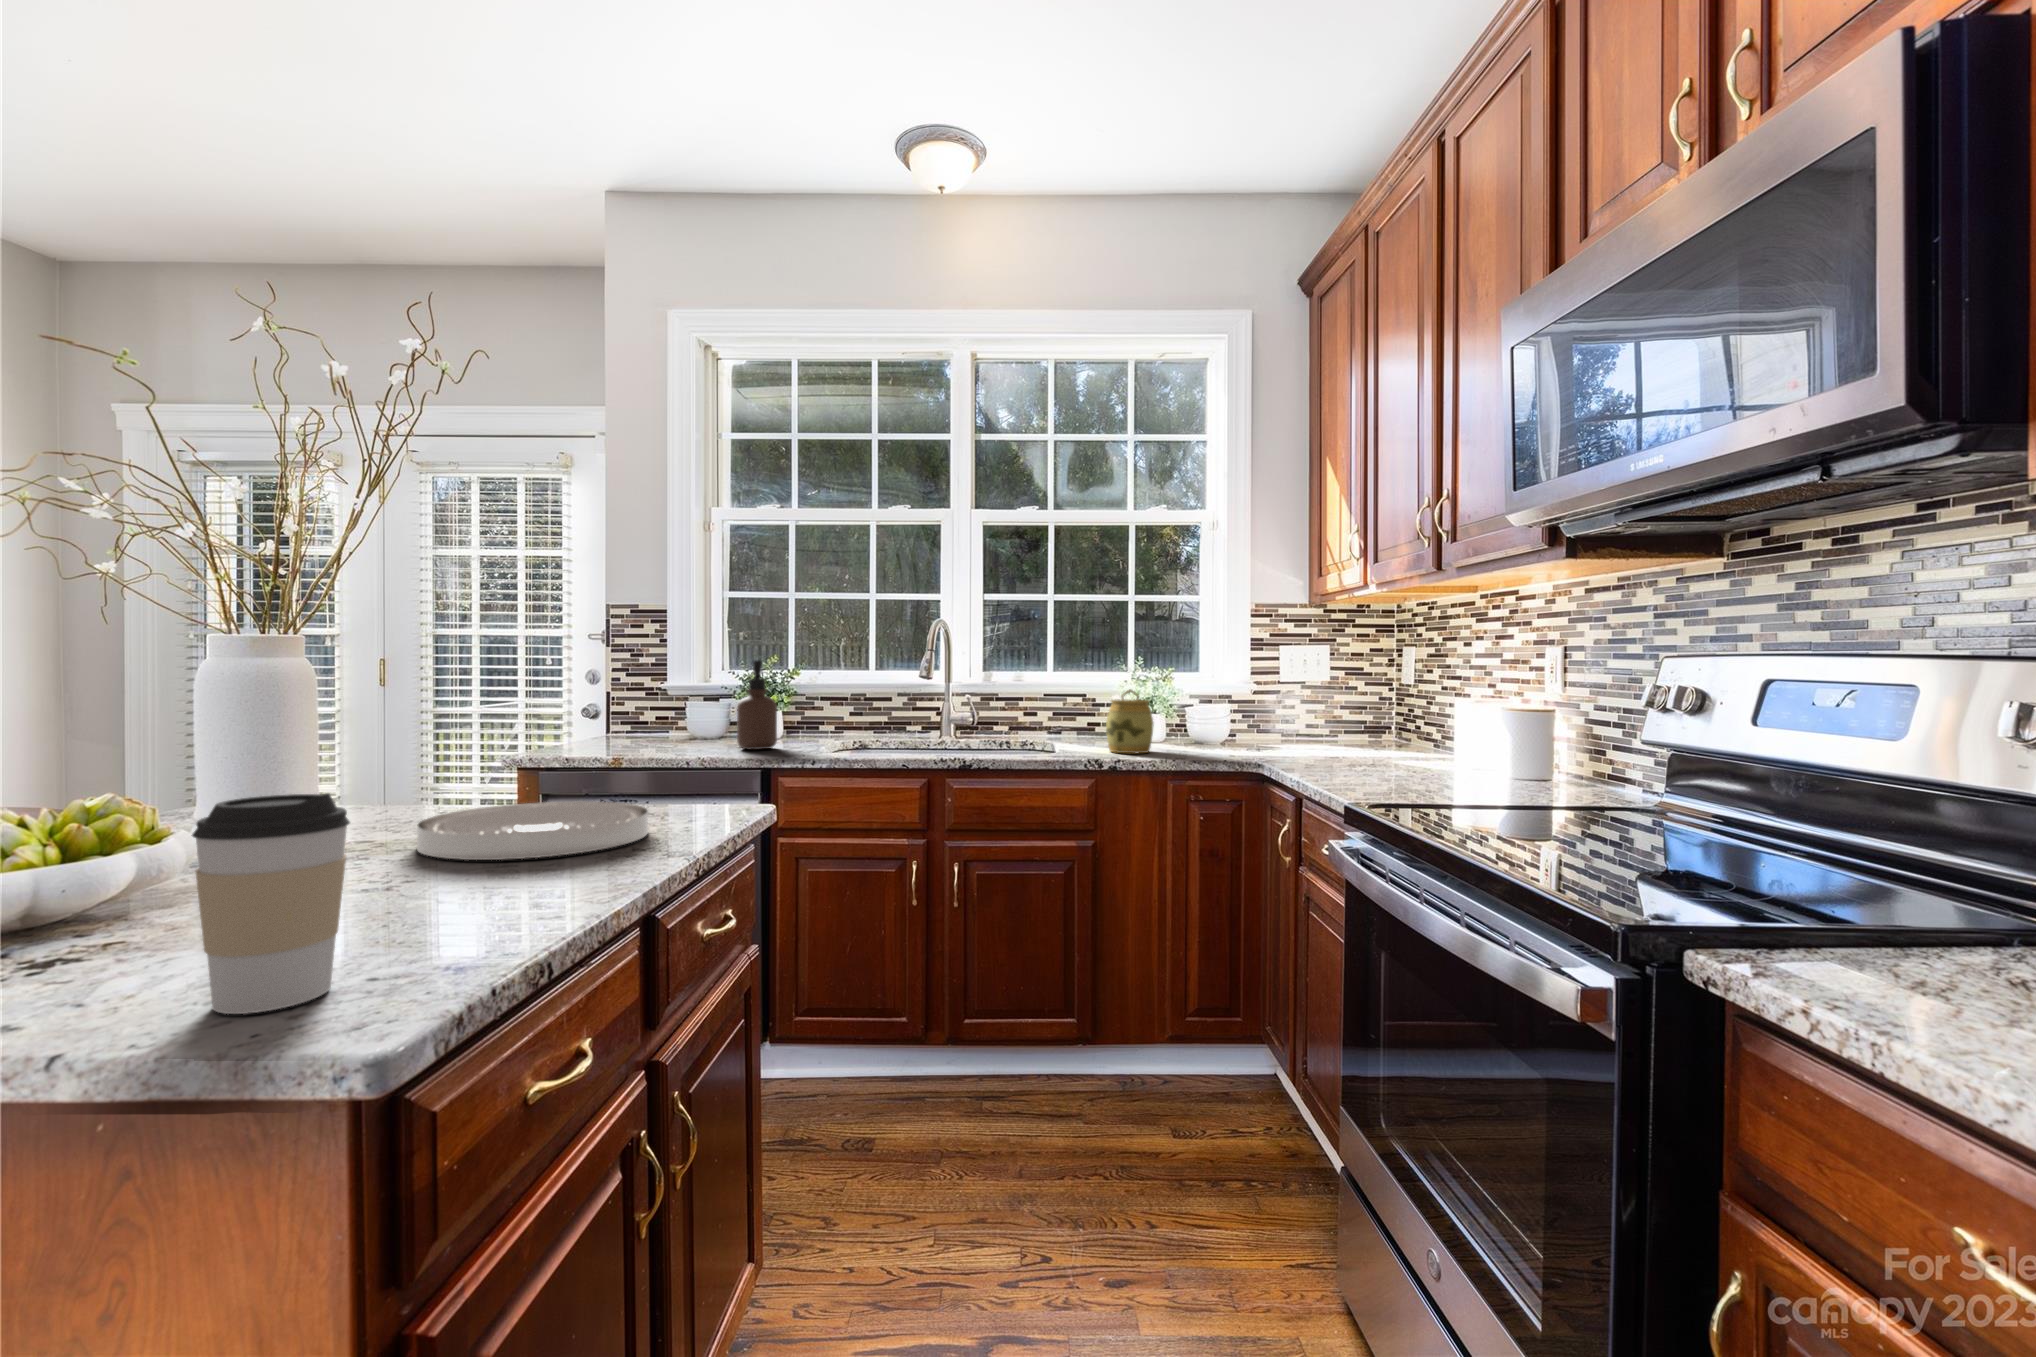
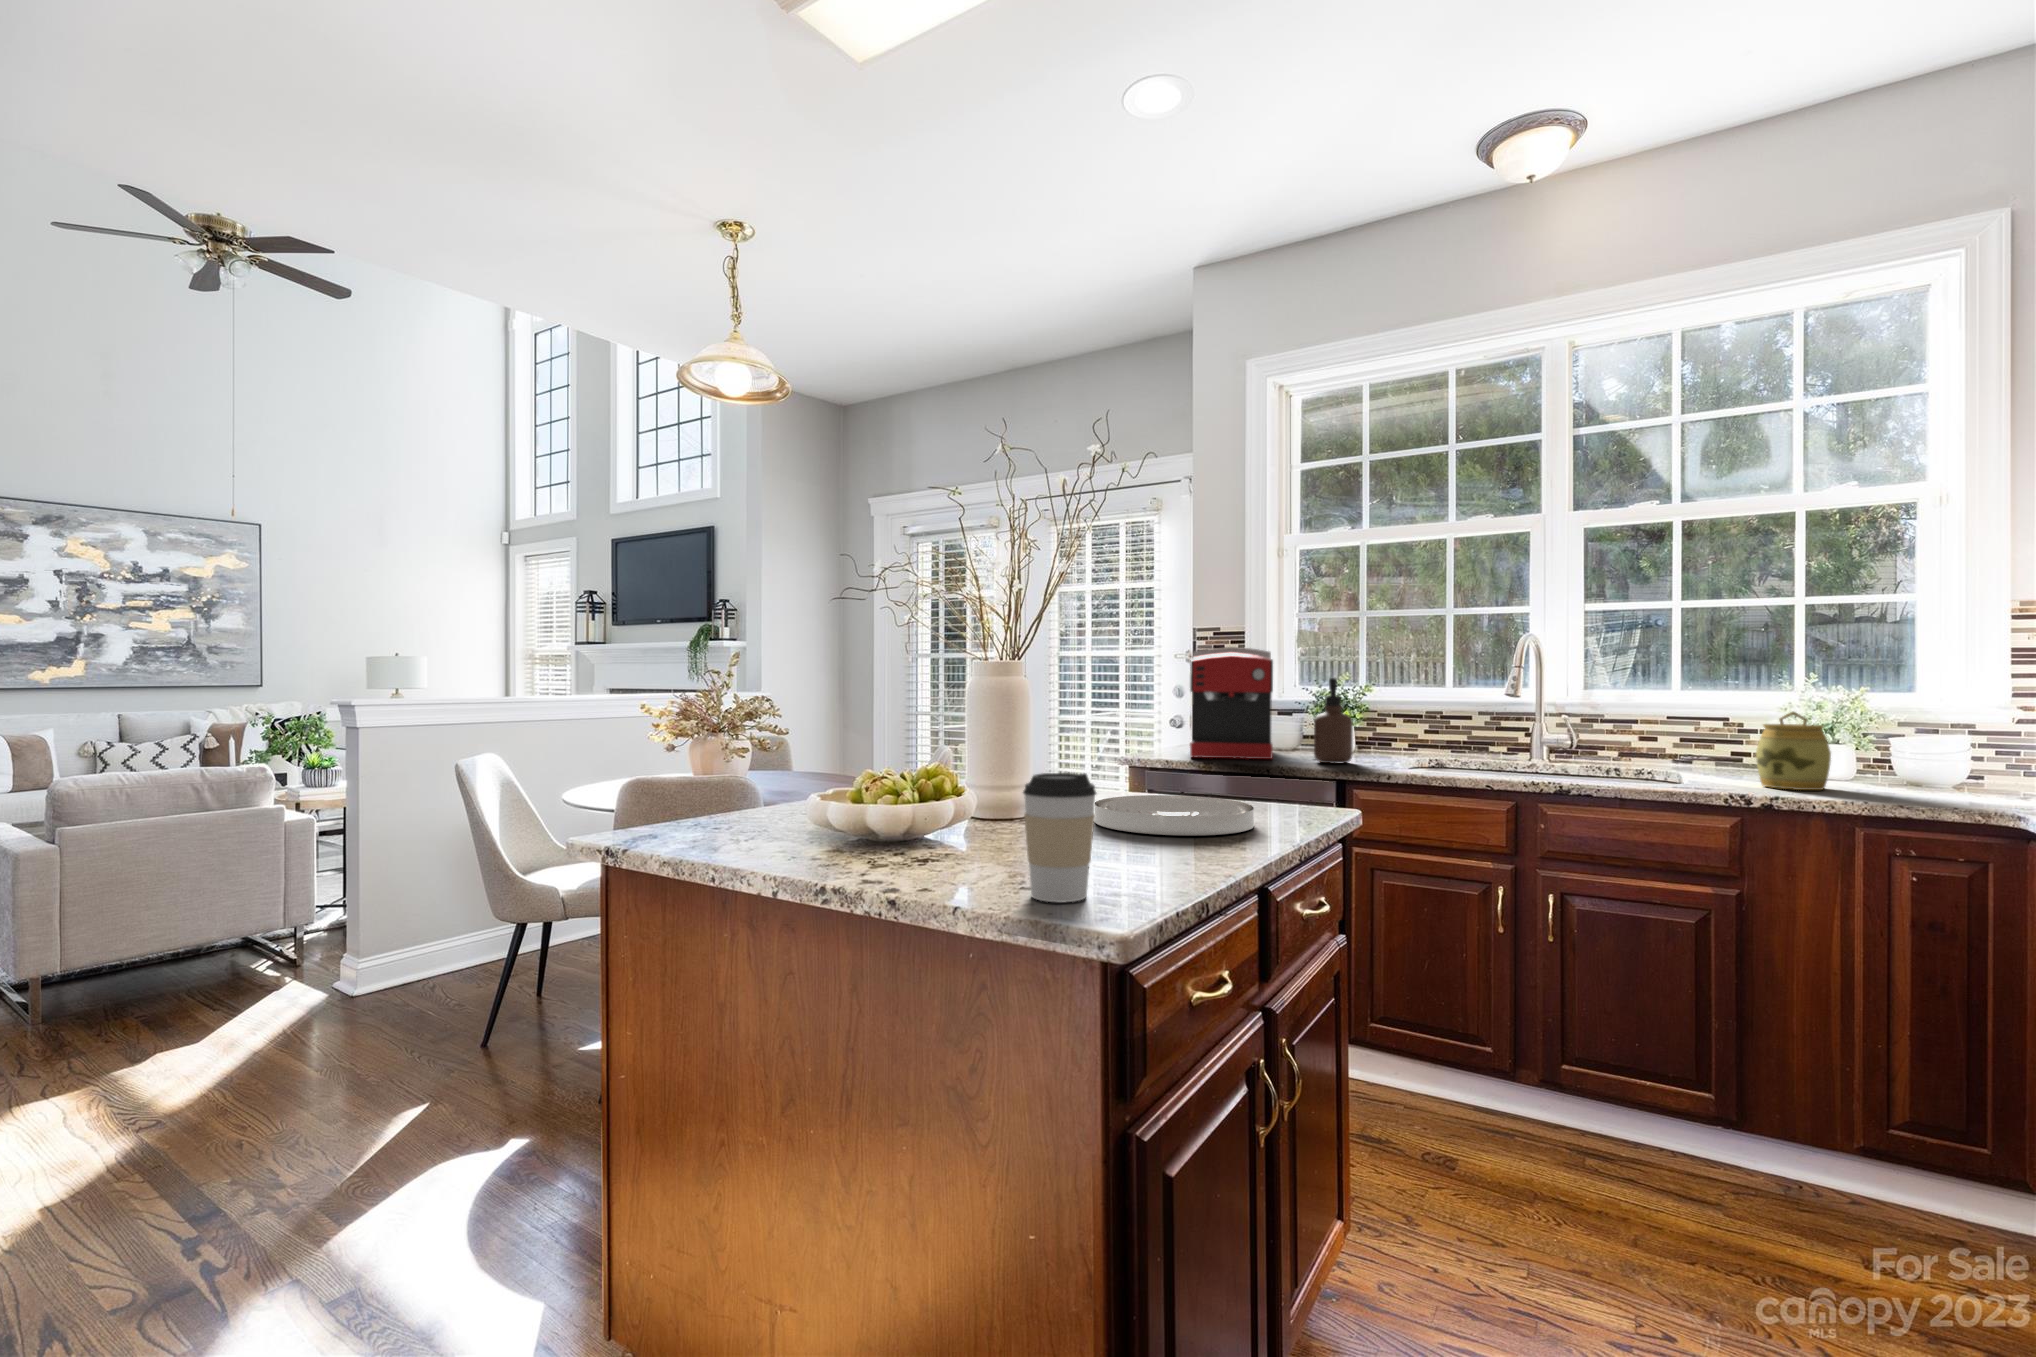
coffee maker: none [595,625,693,750] -> present [1190,647,1273,759]

